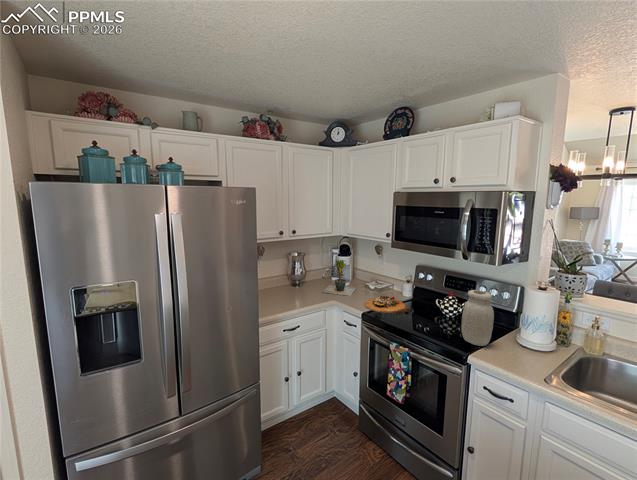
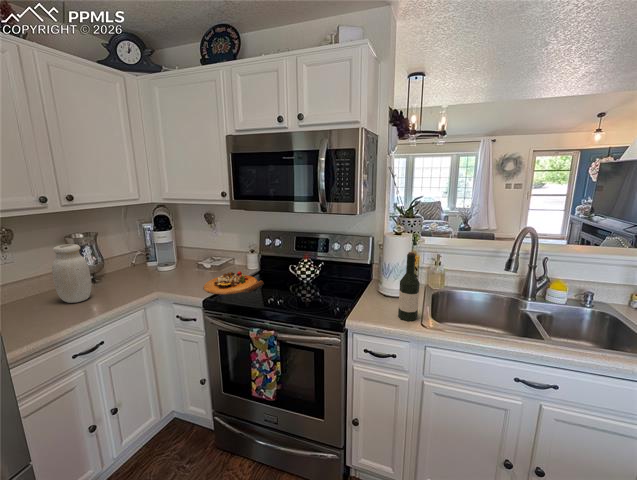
potted plant: present [323,260,356,296] -> none [135,234,187,285]
jar: present [461,290,494,346] -> present [52,244,92,303]
wine bottle: none [523,309,548,375] -> present [398,252,420,321]

